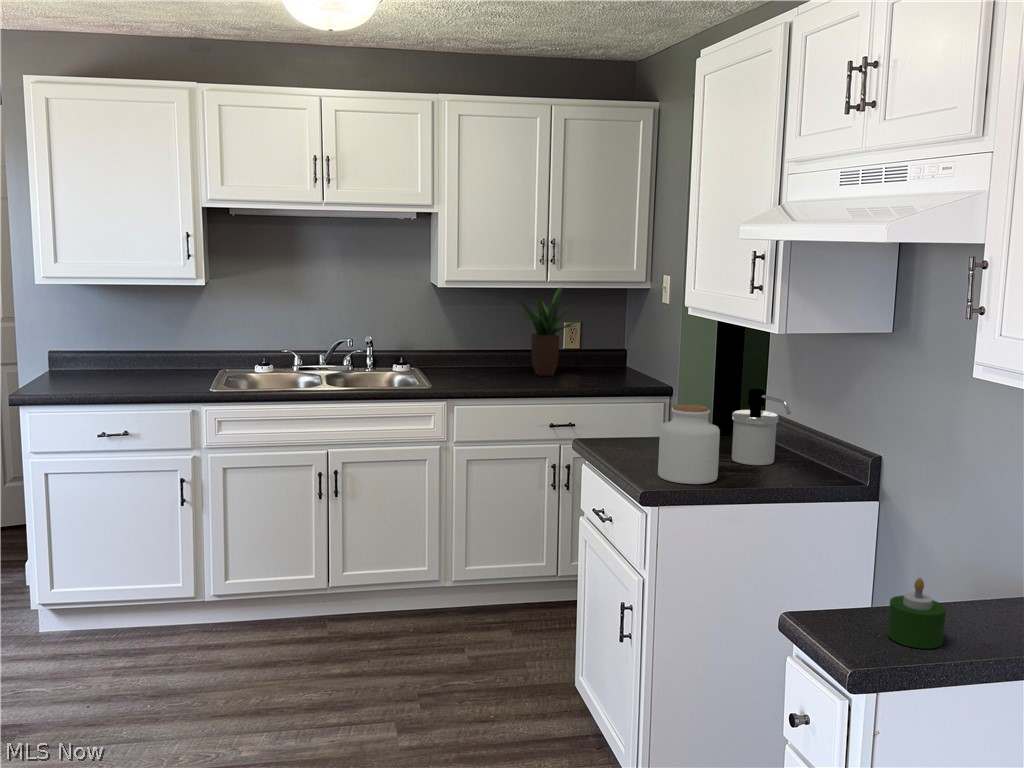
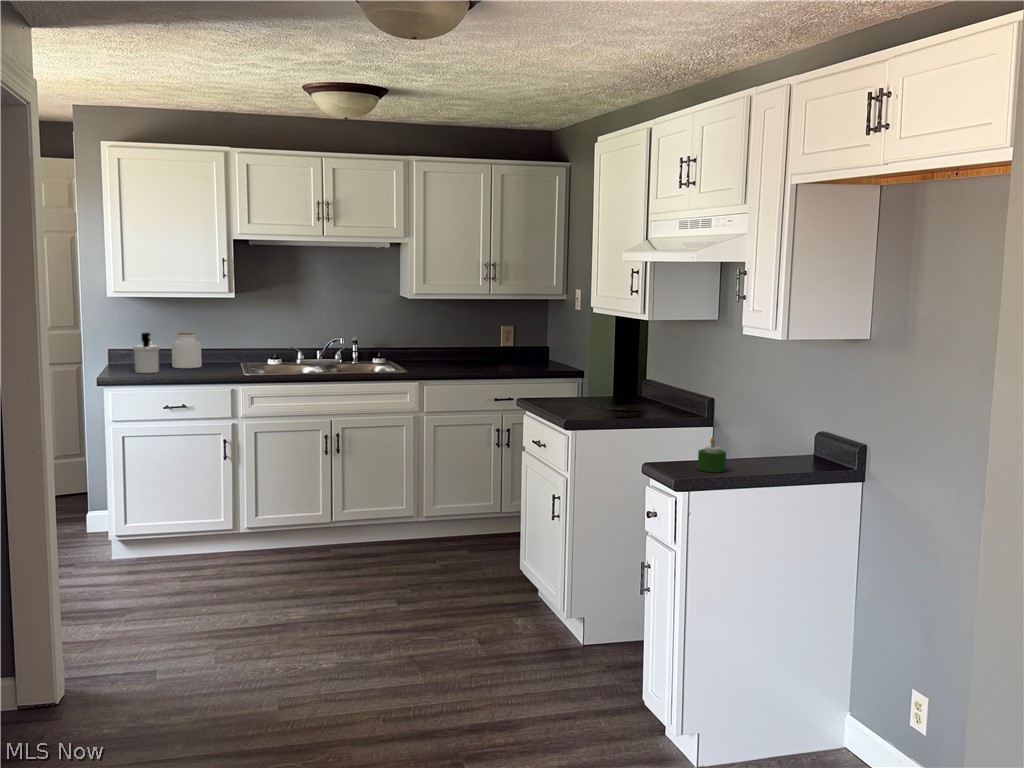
potted plant: present [513,287,584,376] -> none [463,296,520,366]
soap dispenser: present [732,389,791,465] -> present [133,333,159,373]
jar: present [658,404,720,484] -> present [172,333,202,368]

